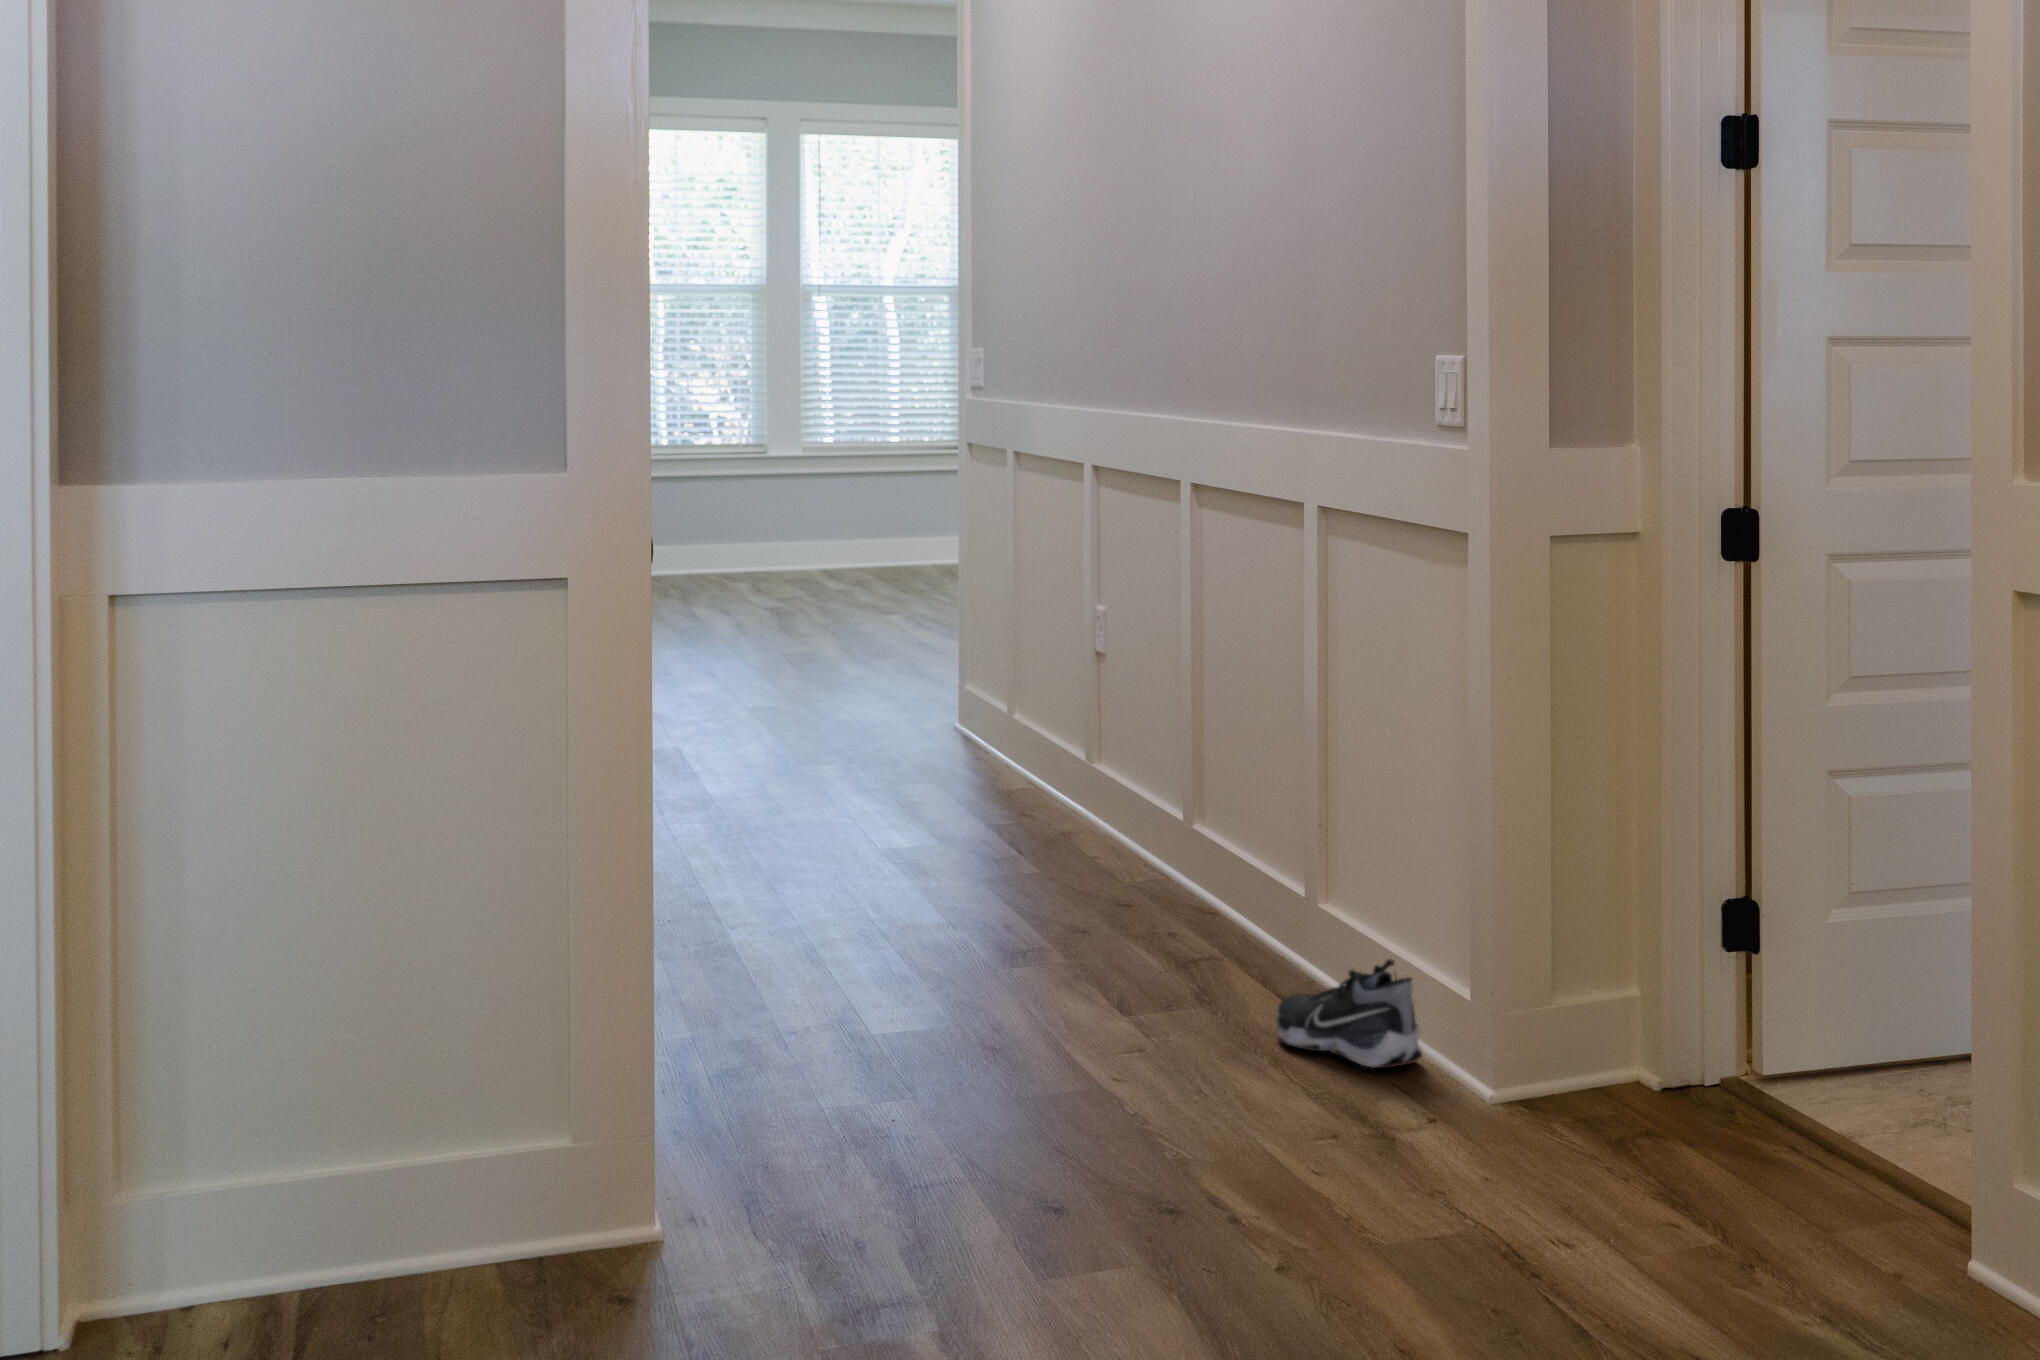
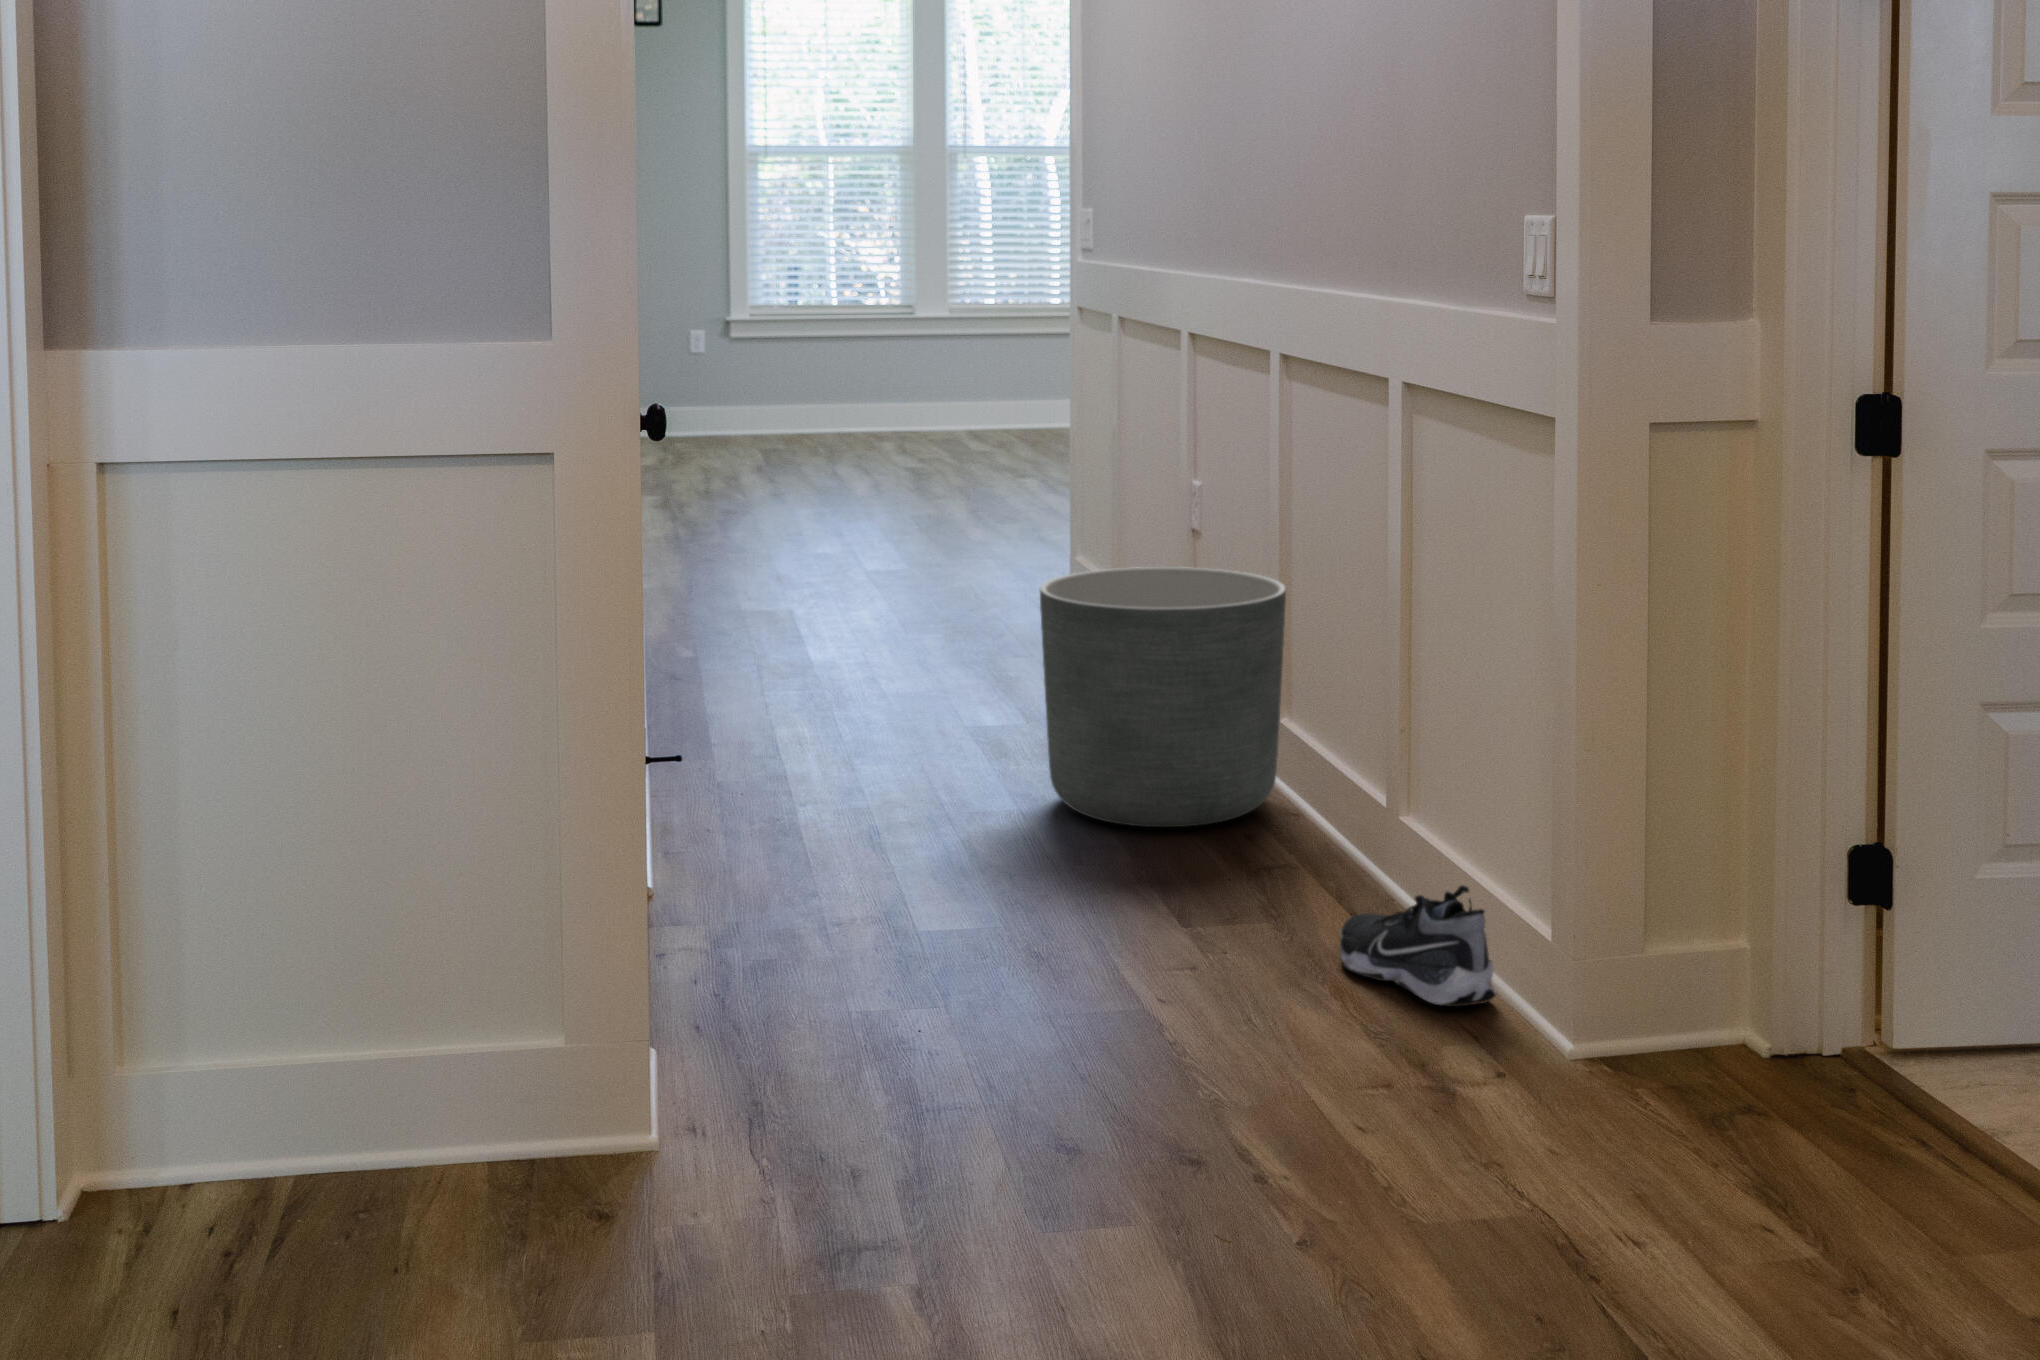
planter: none [966,688,1202,934] -> present [1040,567,1286,827]

